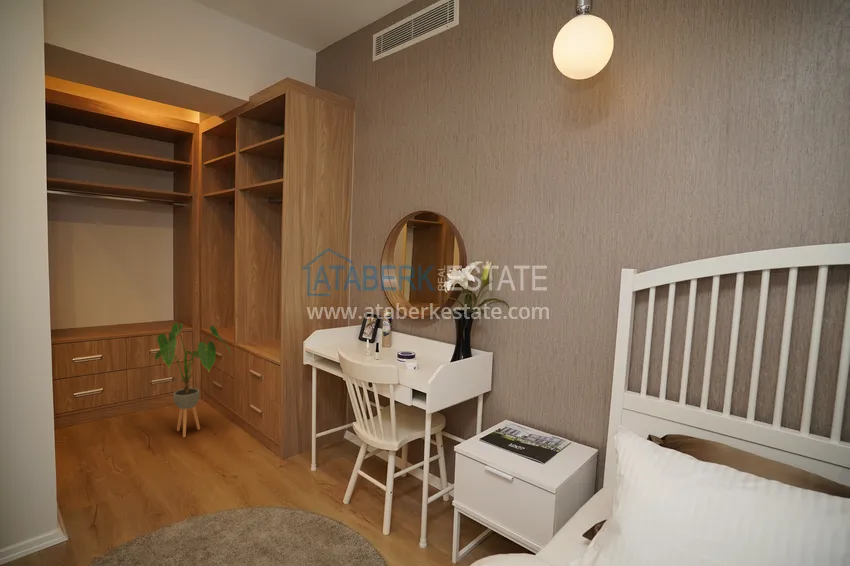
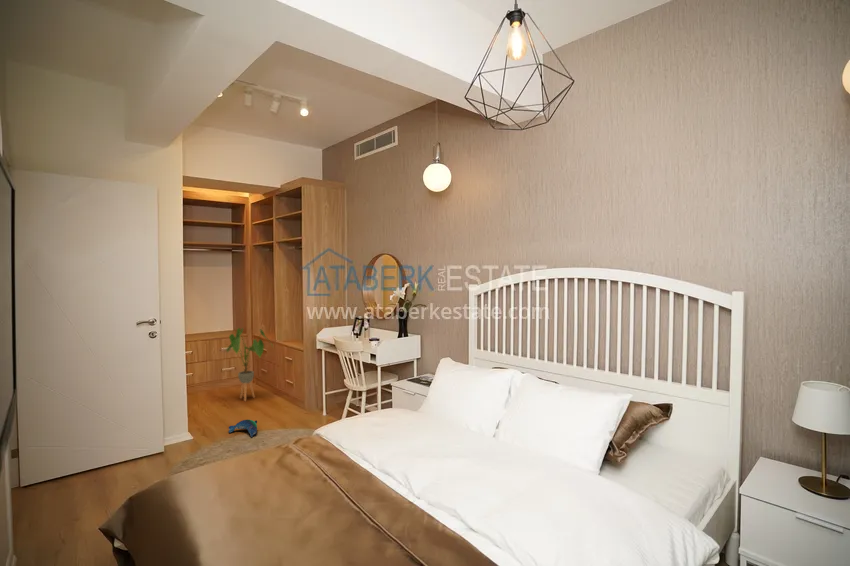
plush toy: none [143,494,198,534] -> present [229,420,257,437]

